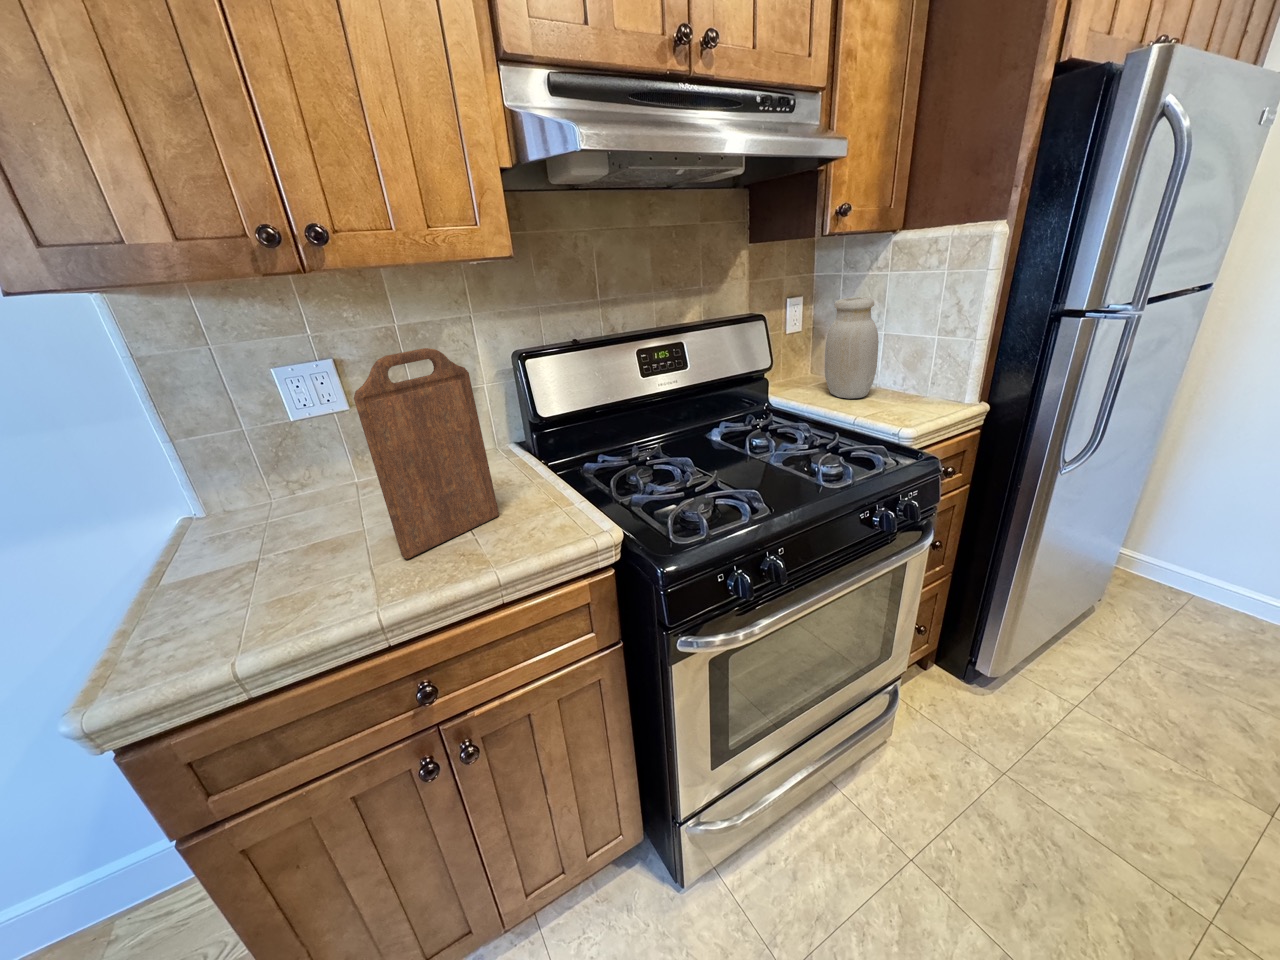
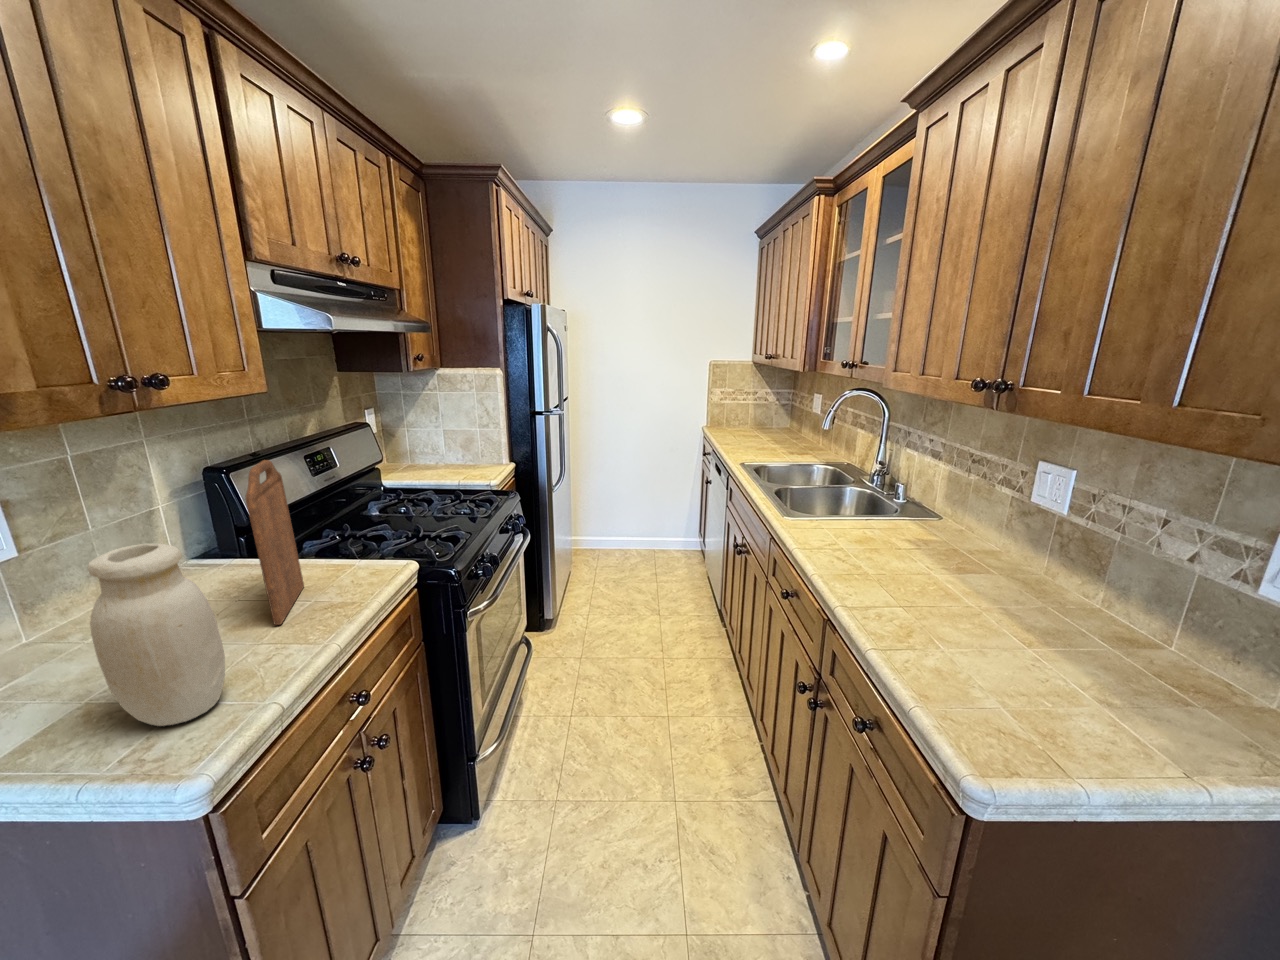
jar: present [825,297,879,399] -> present [88,544,225,726]

